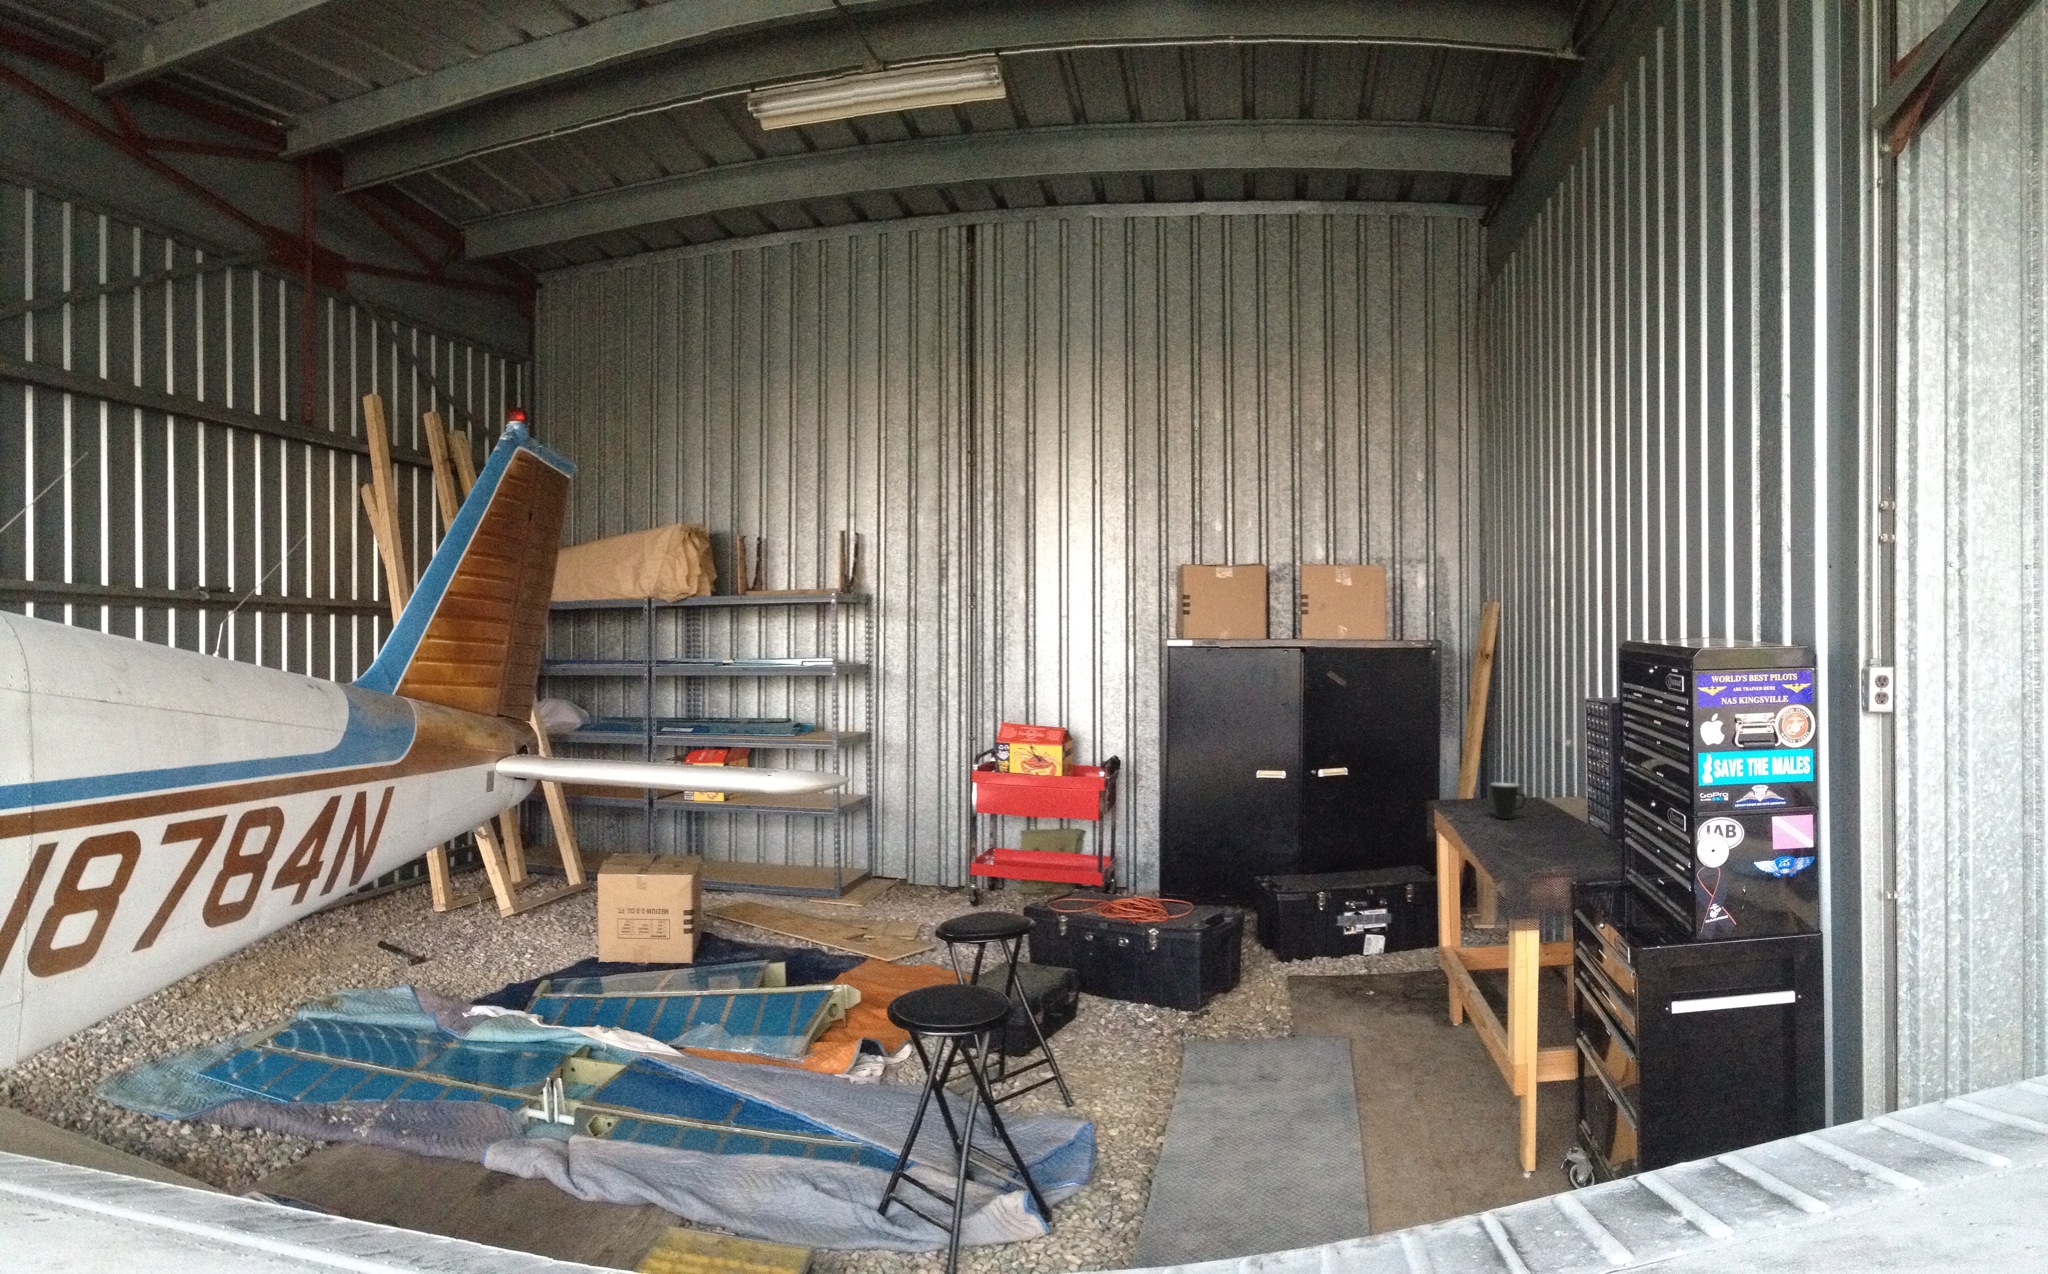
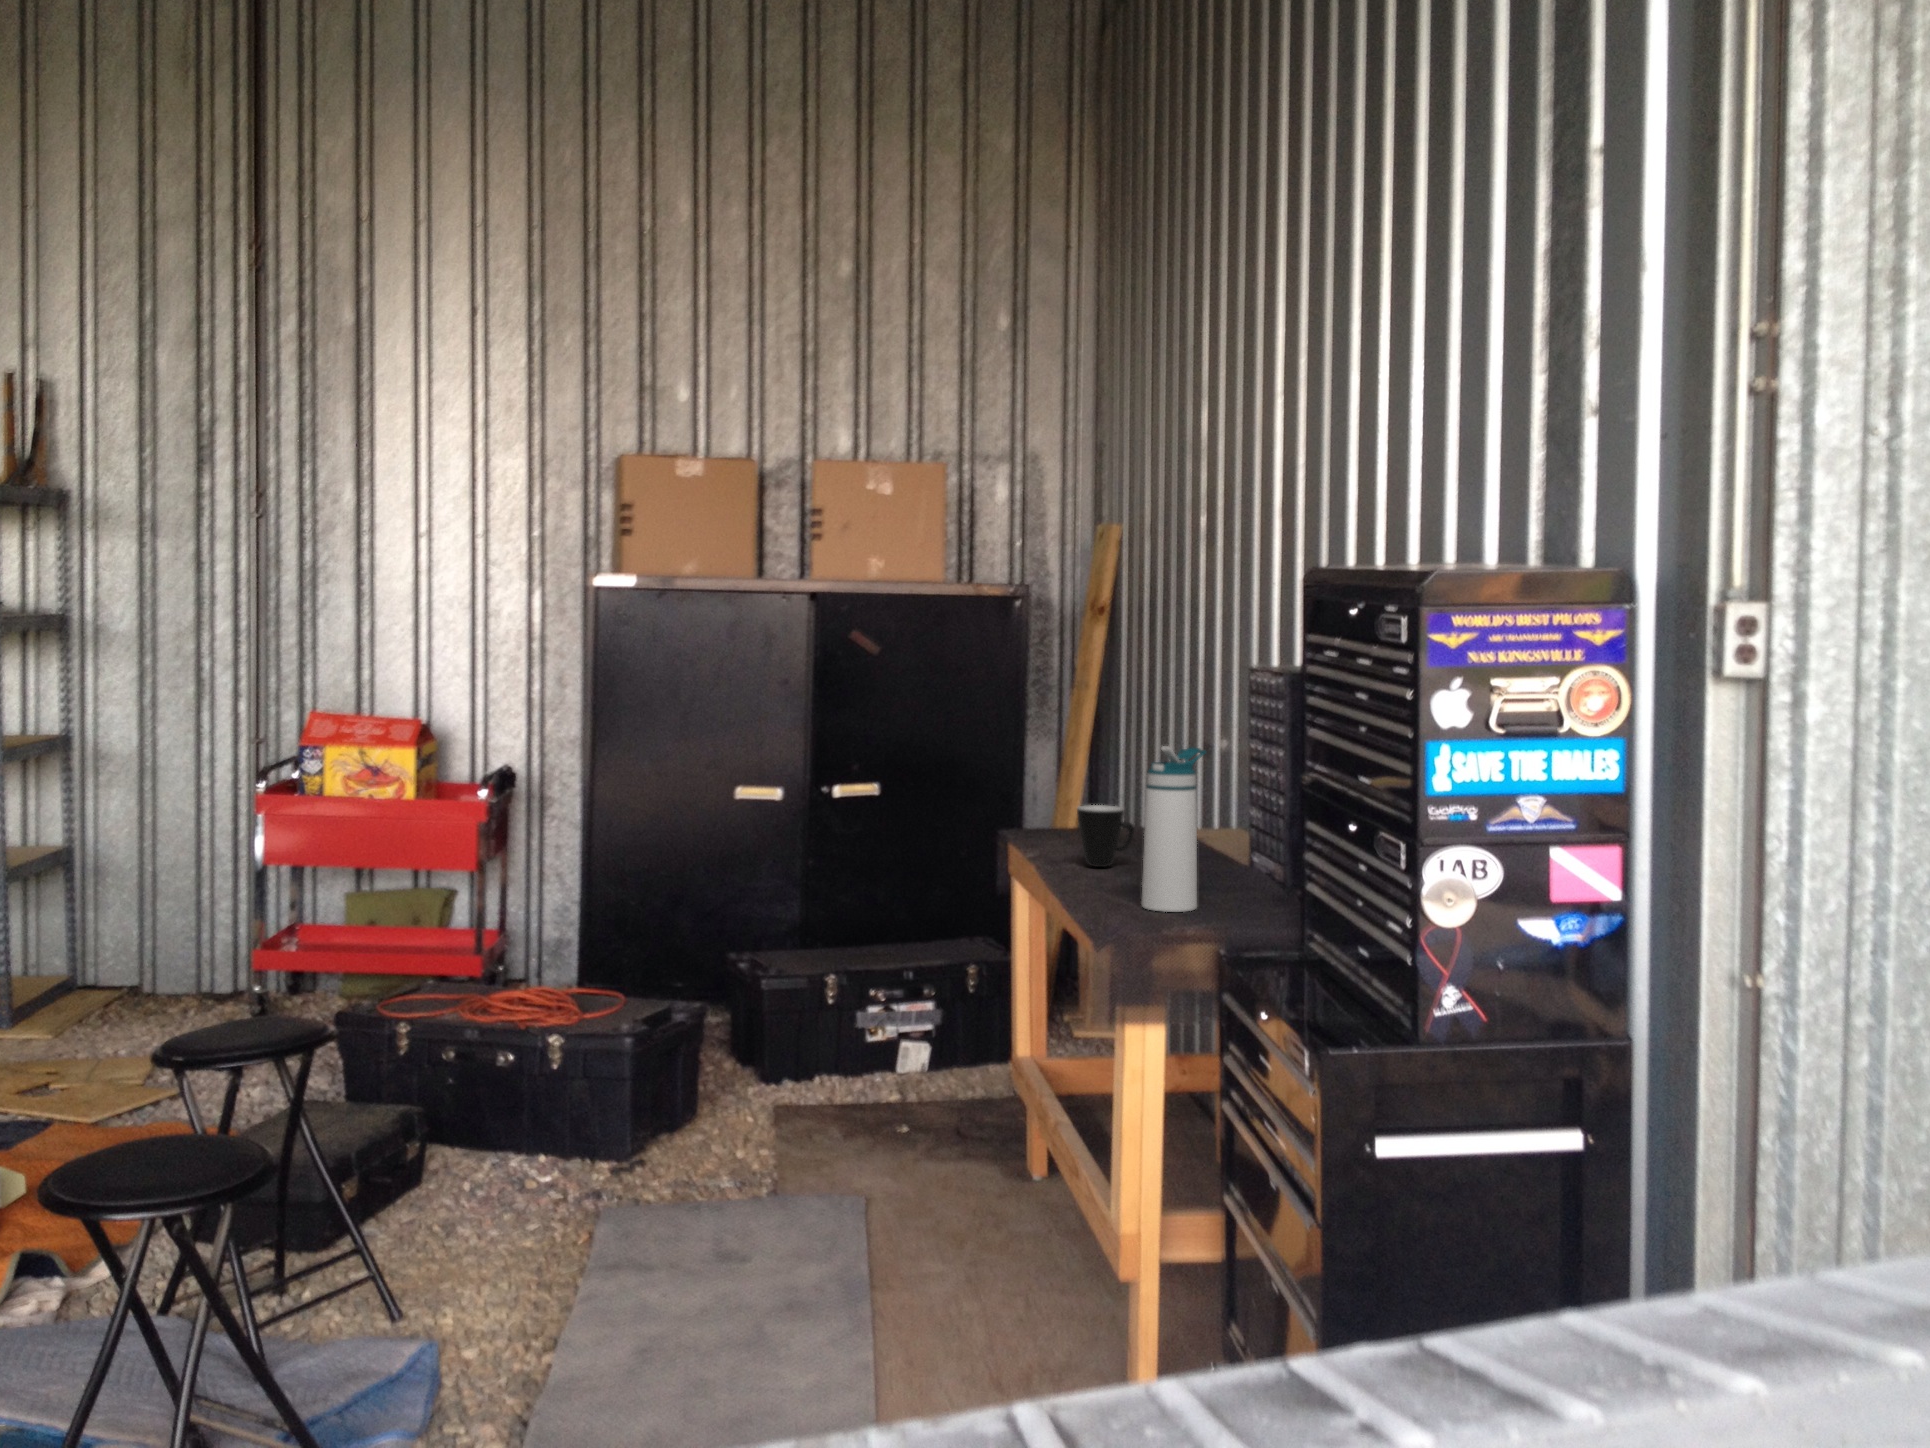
water bottle: none [1532,748,1571,841] -> present [1142,746,1206,912]

